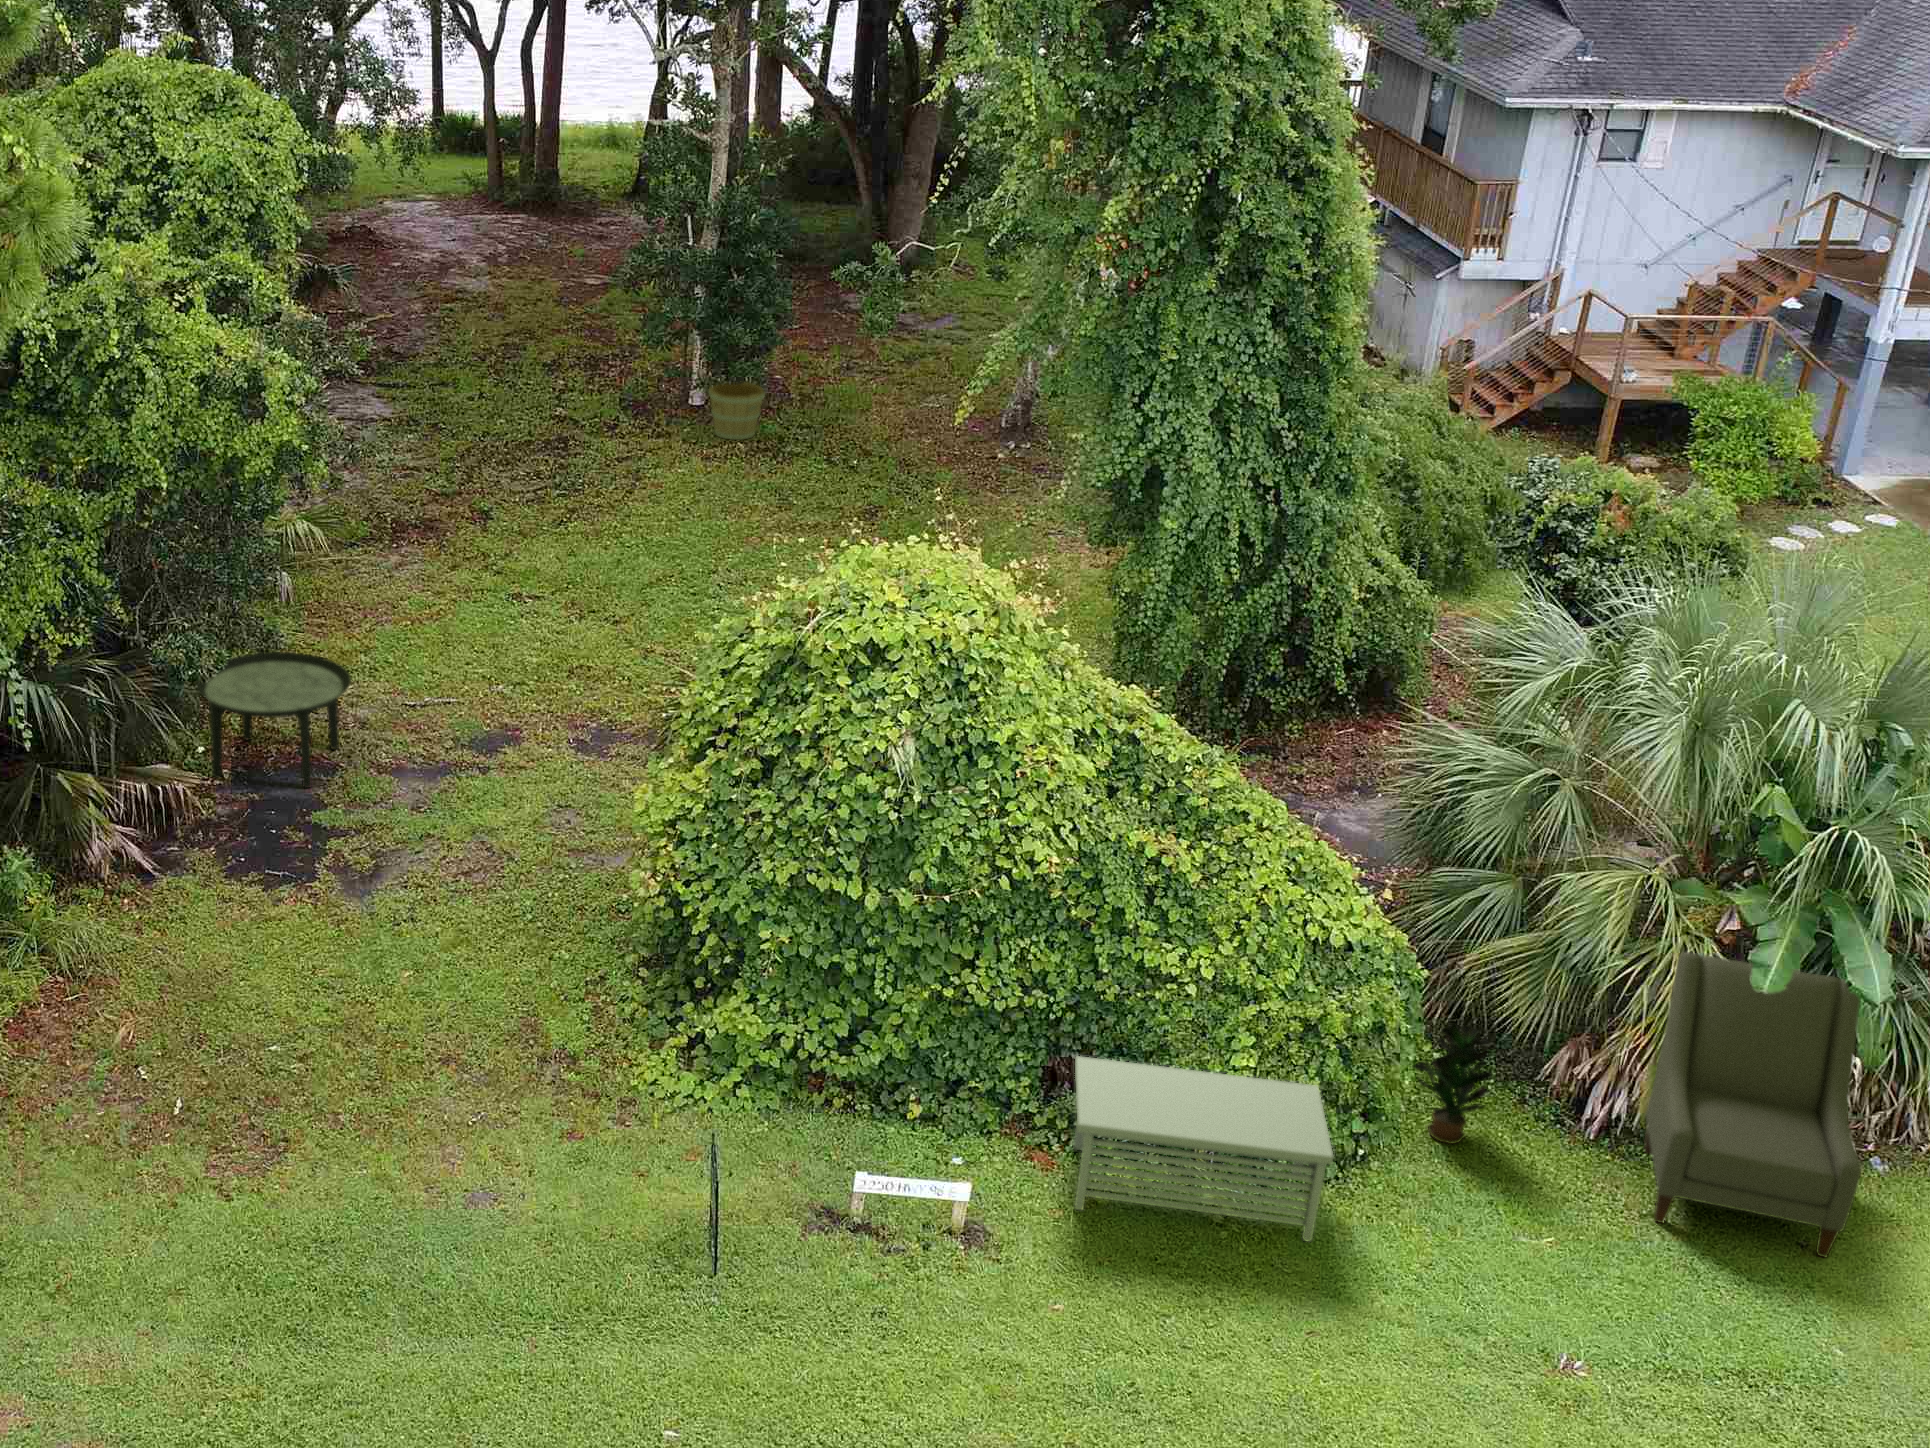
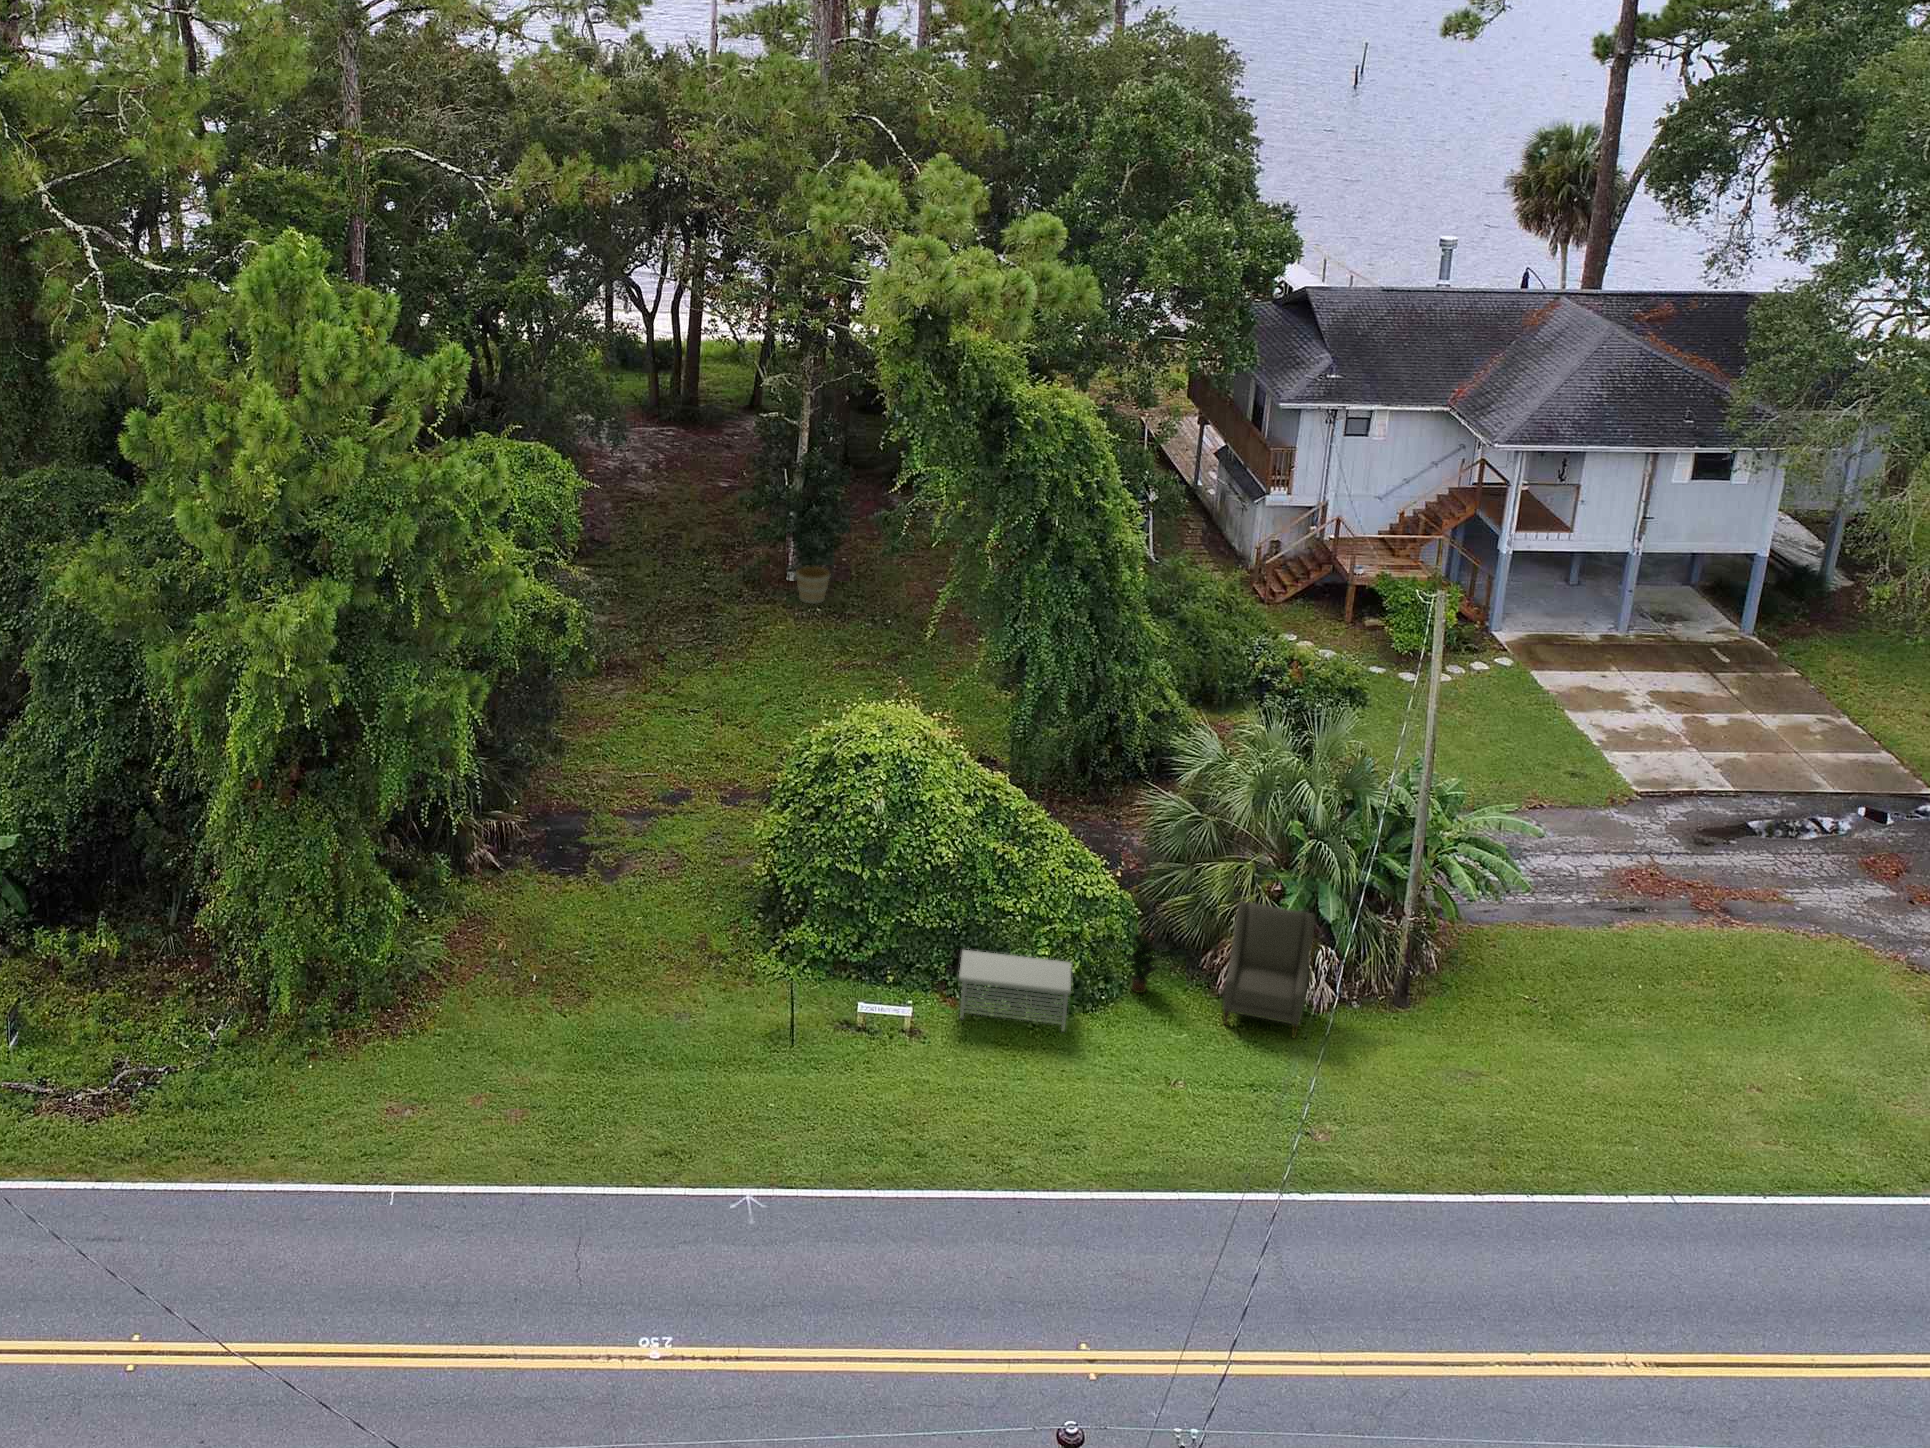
round table: present [196,652,351,788] -> none [518,748,601,823]

